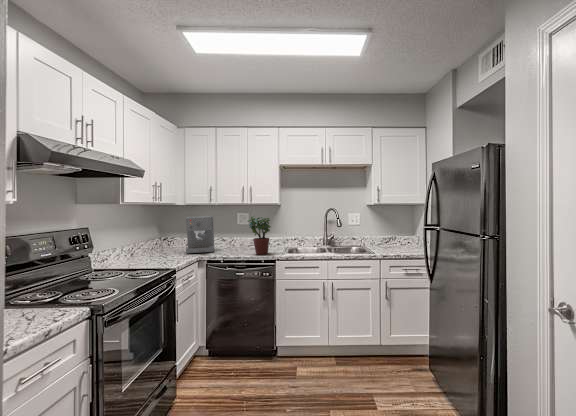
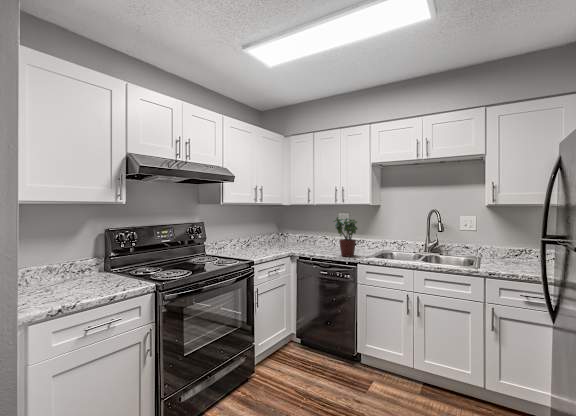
coffee maker: present [186,216,215,254] -> none [282,215,311,249]

